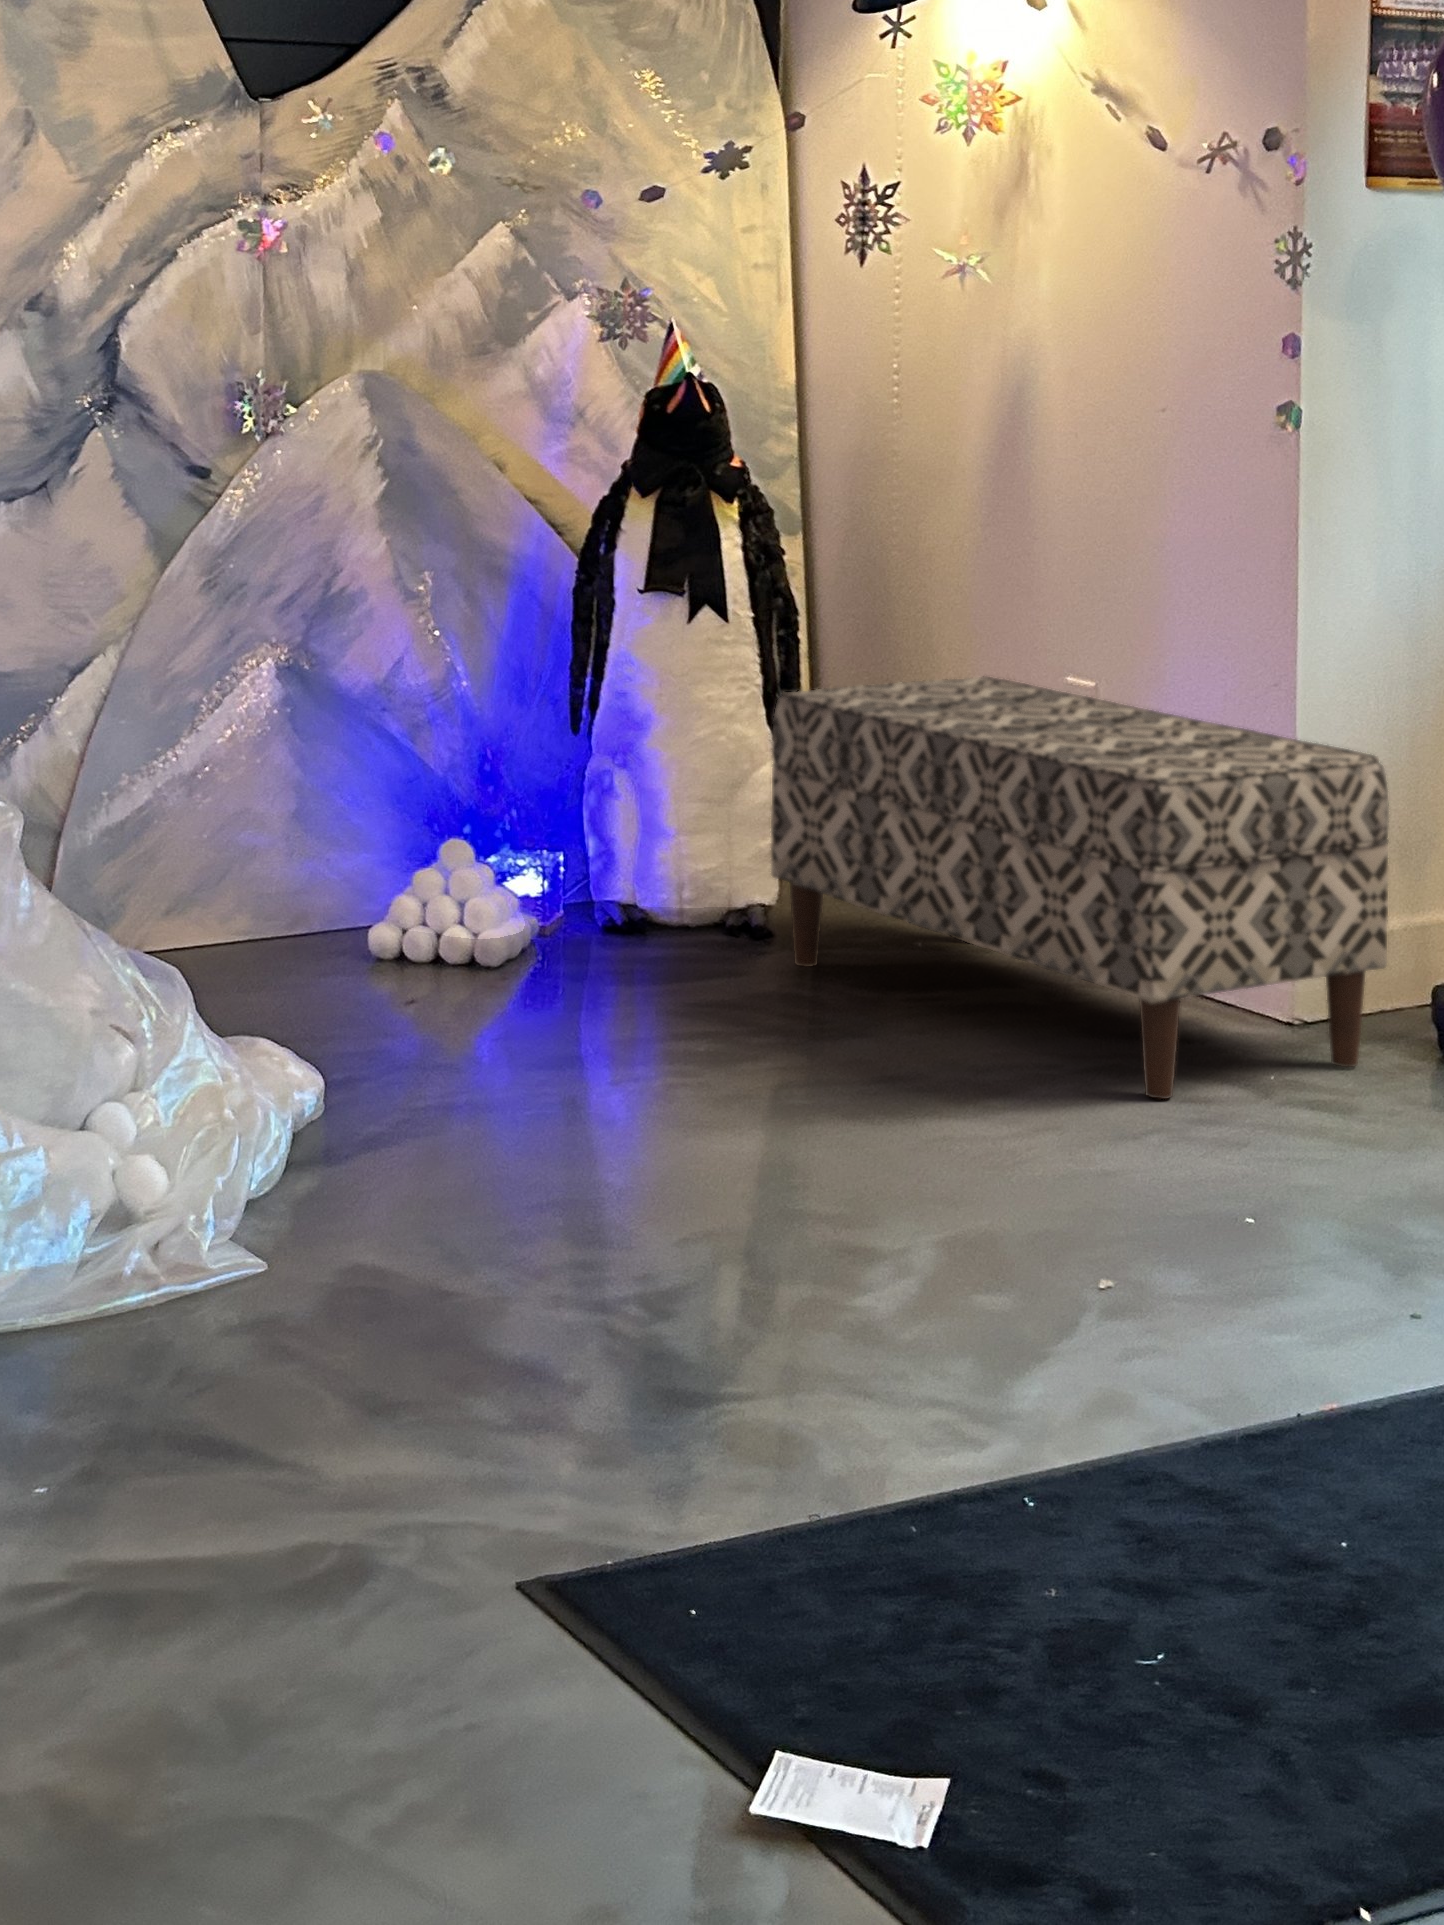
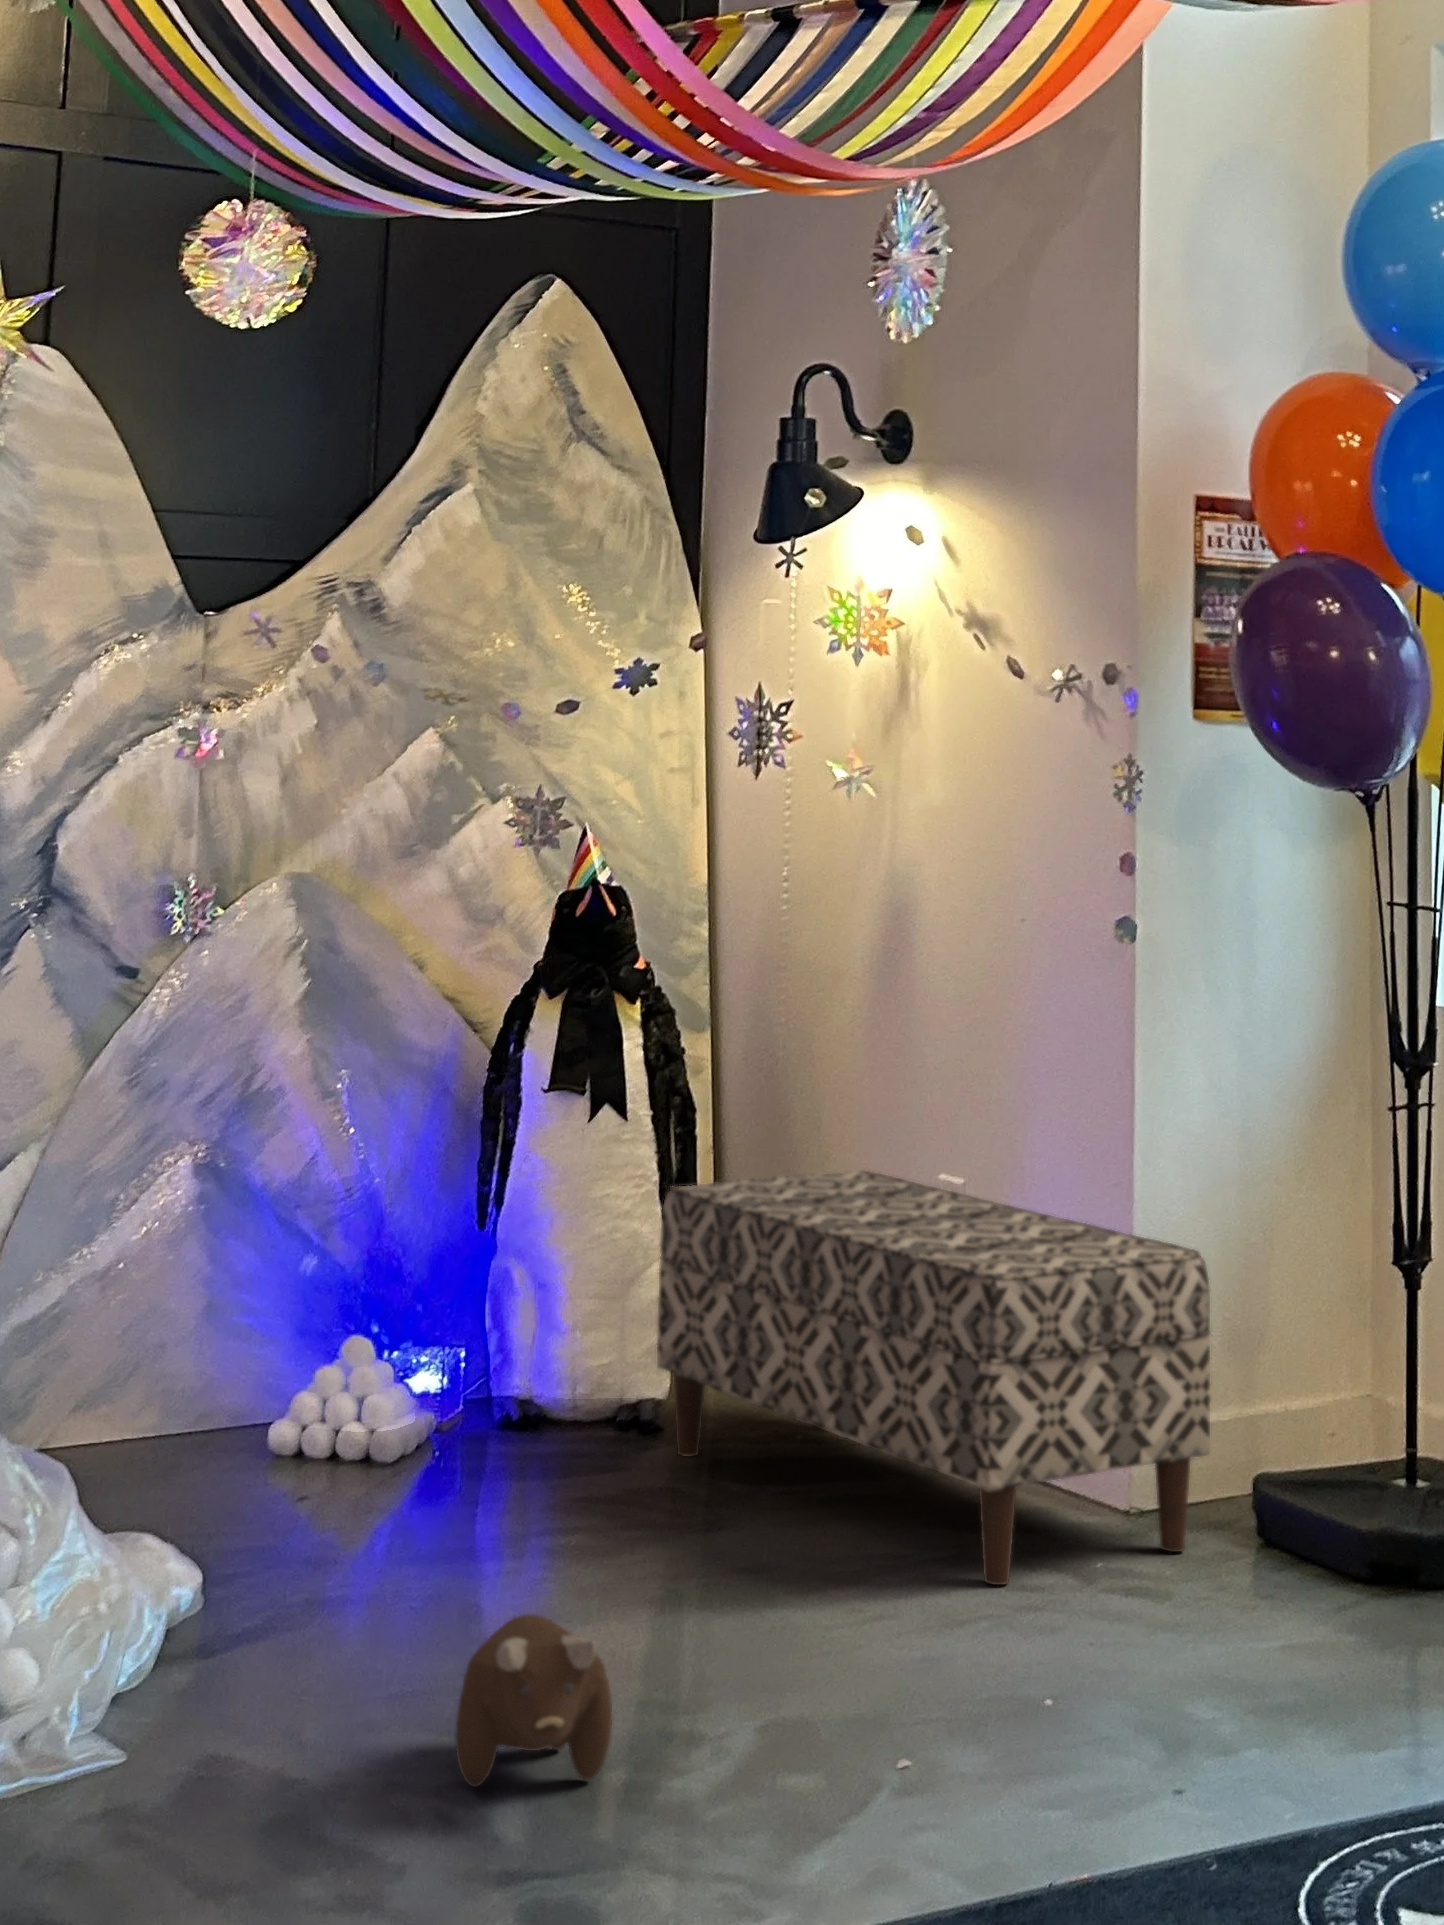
plush toy: none [610,1124,777,1298] -> present [455,1614,612,1786]

